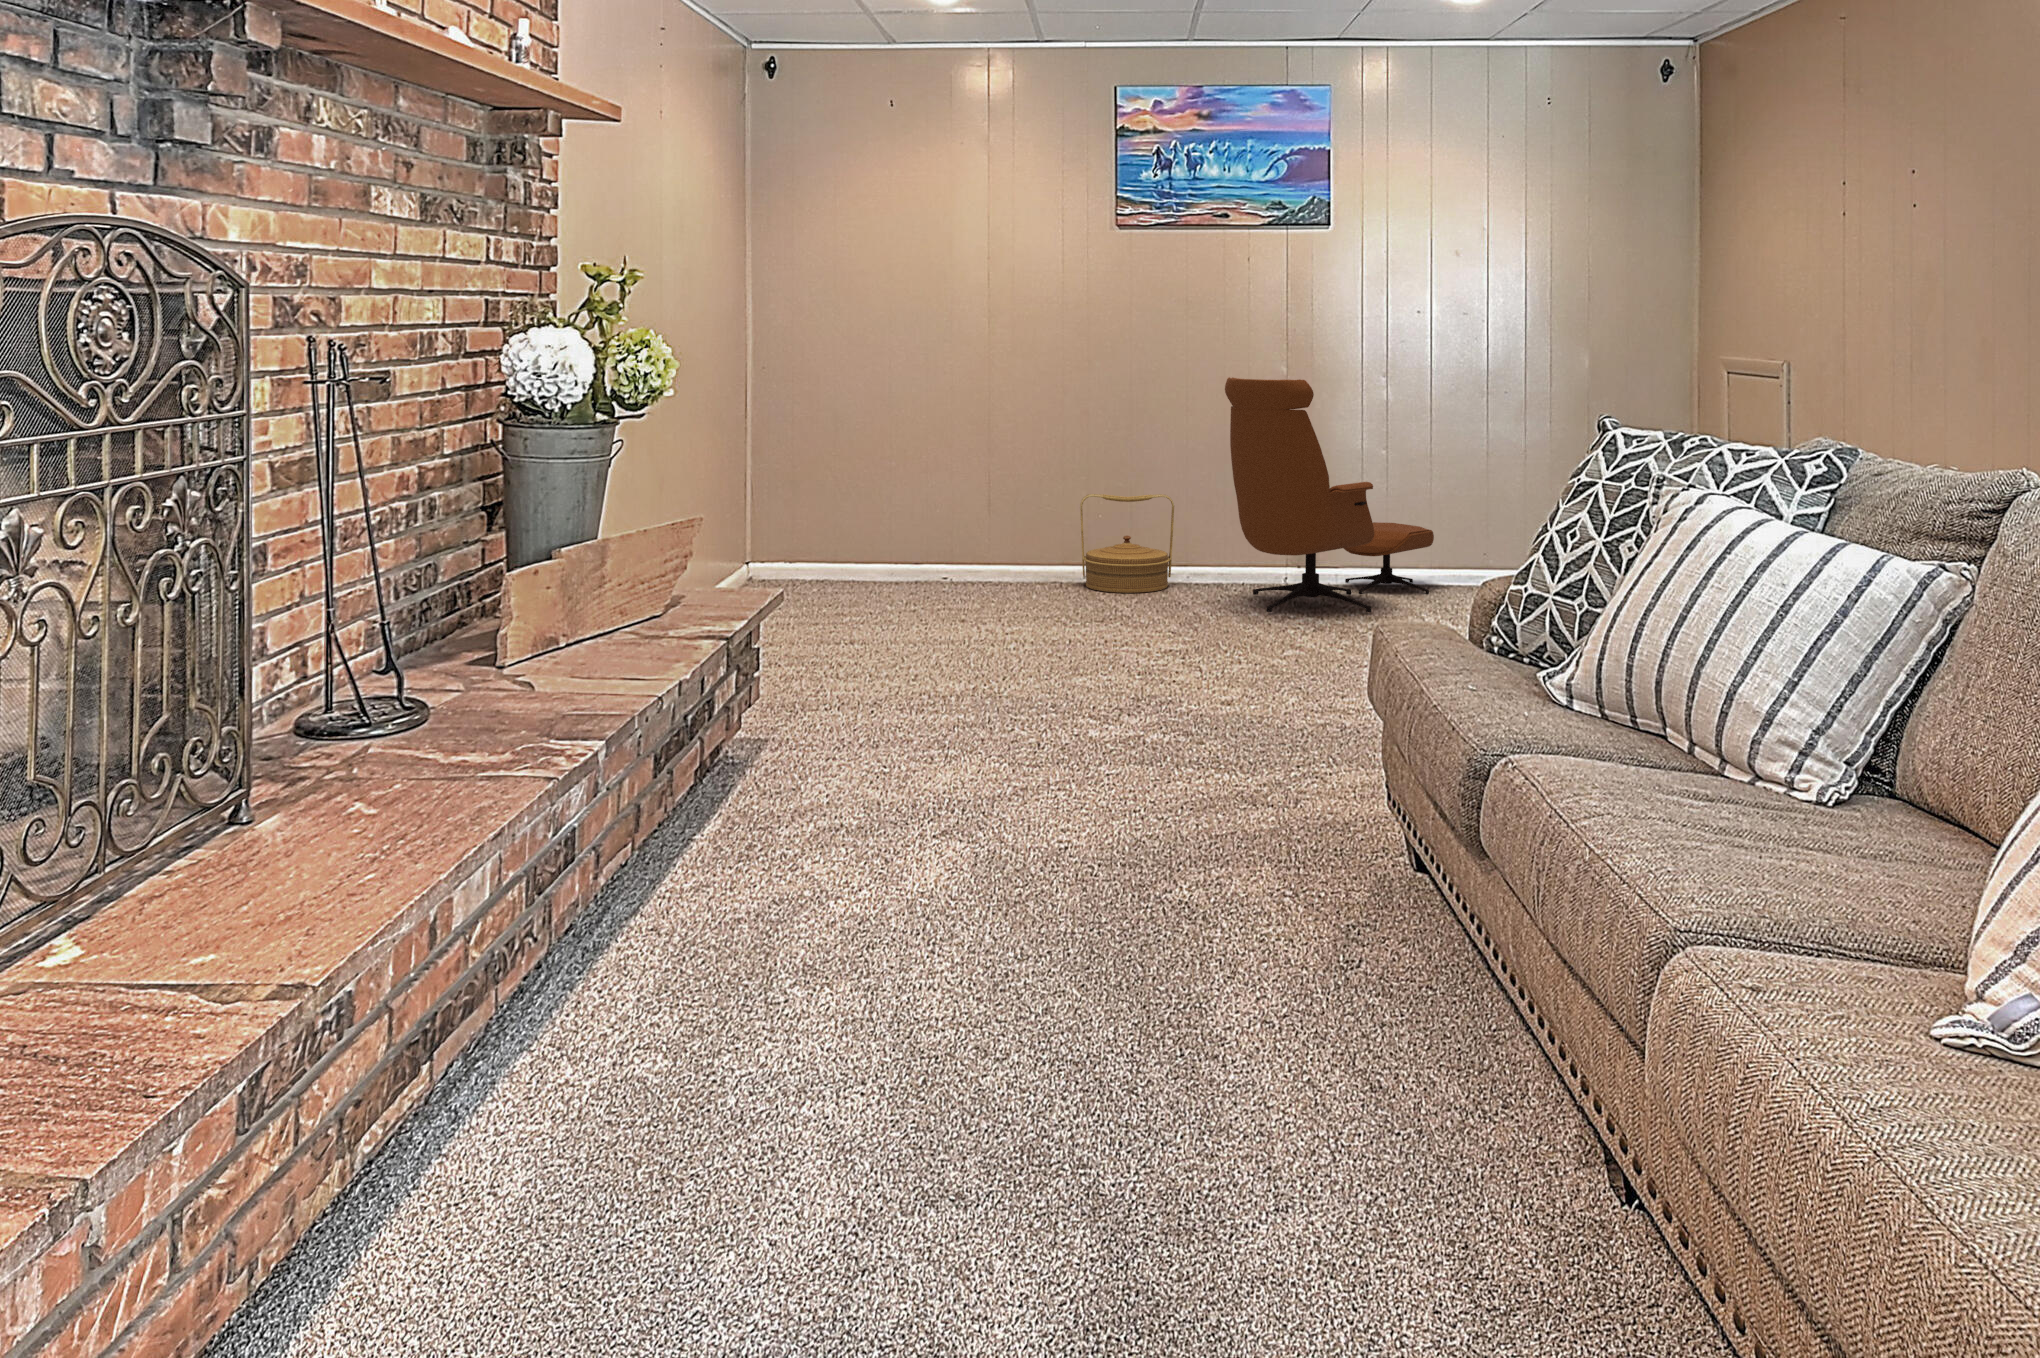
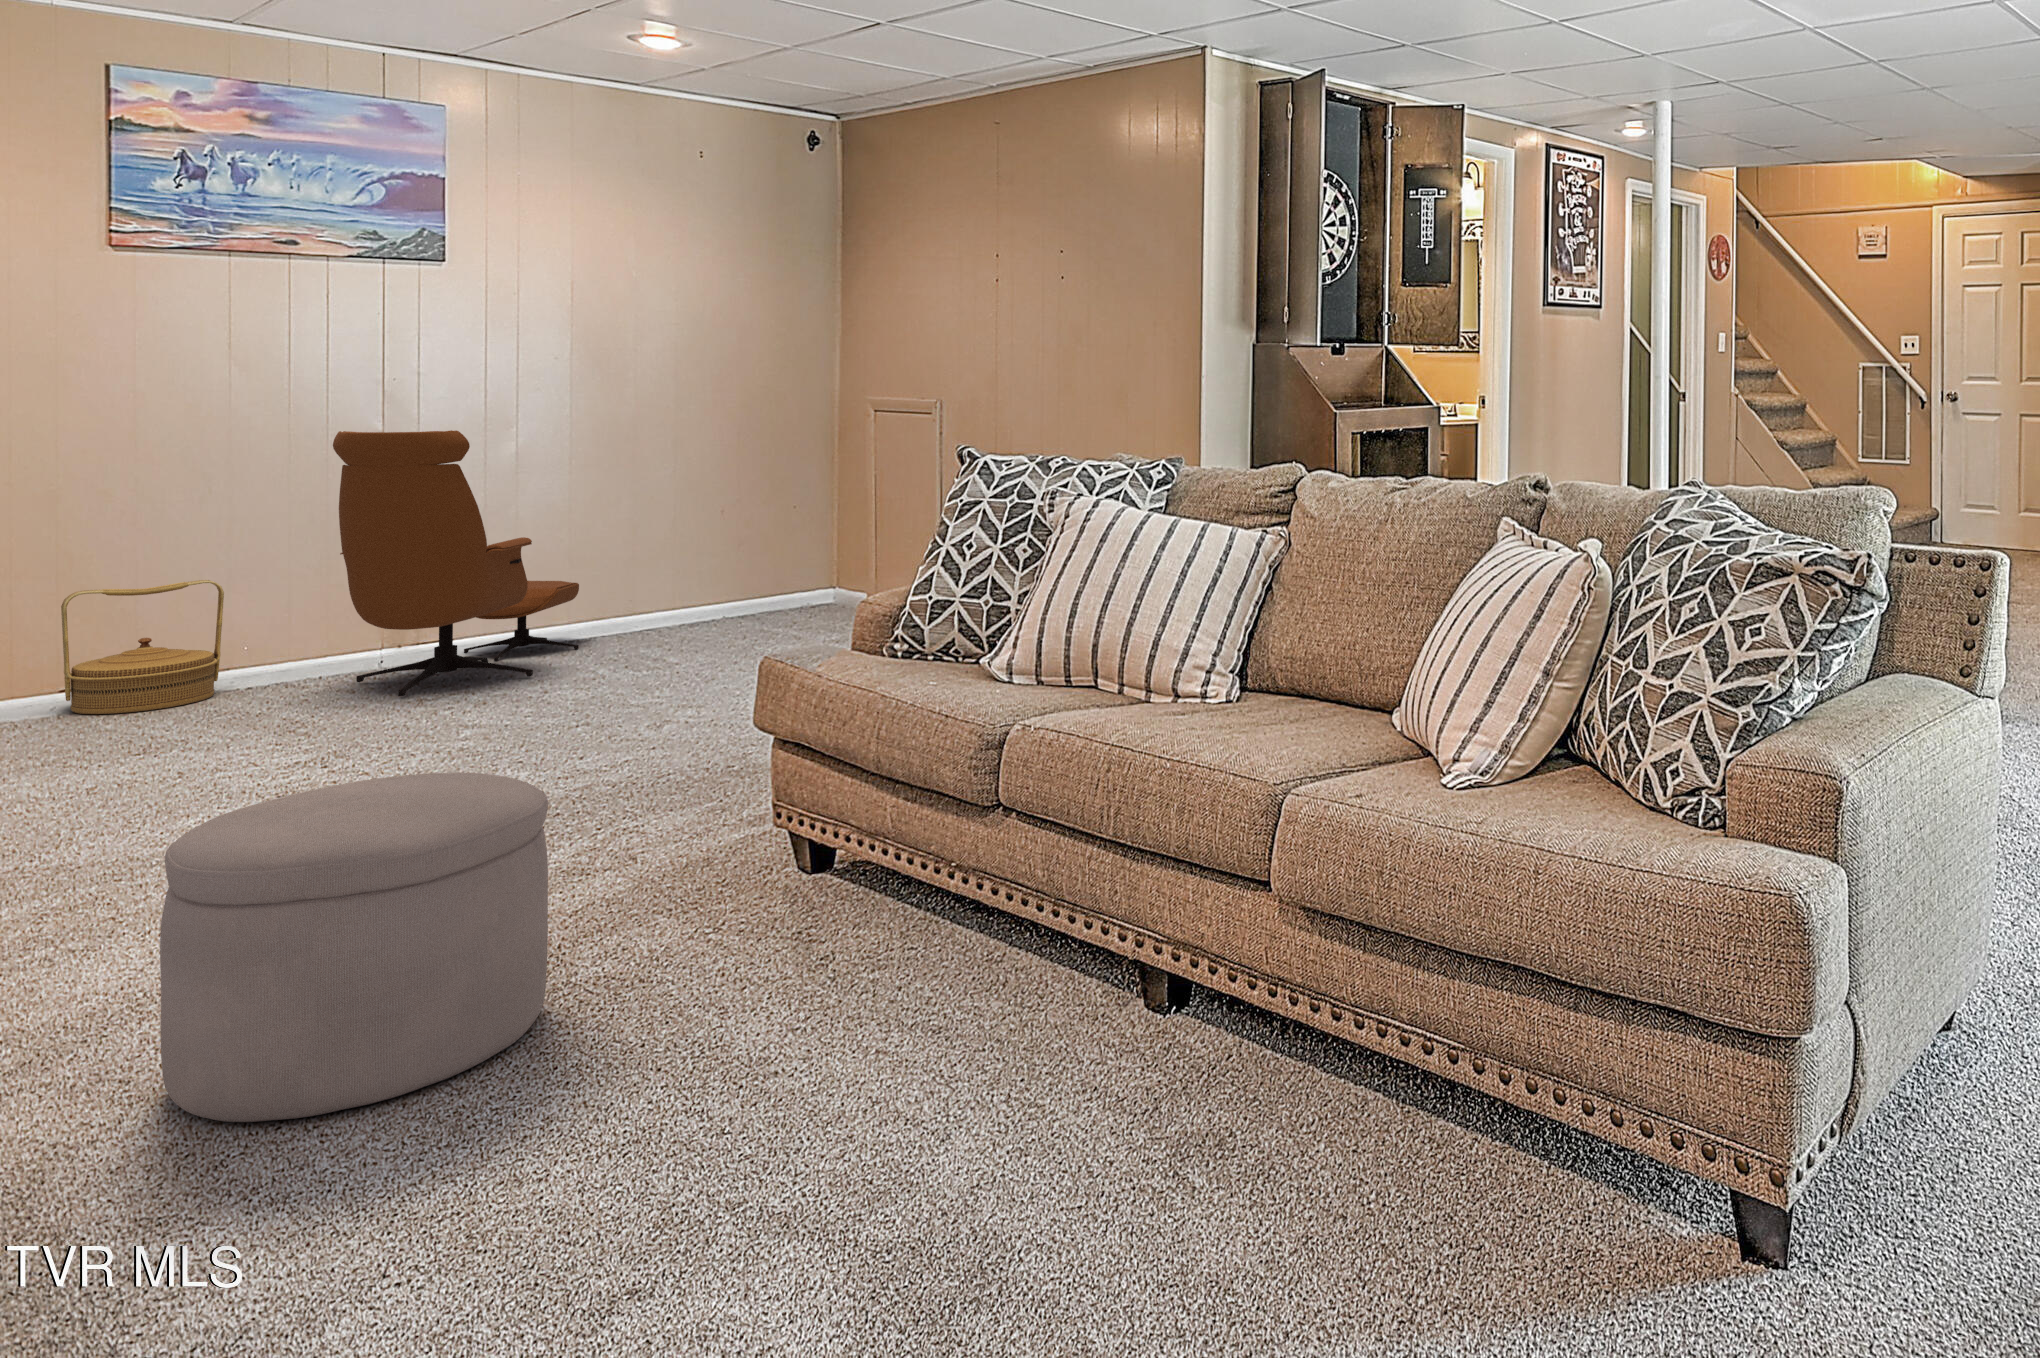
ottoman: none [838,676,1099,957] -> present [160,773,548,1122]

